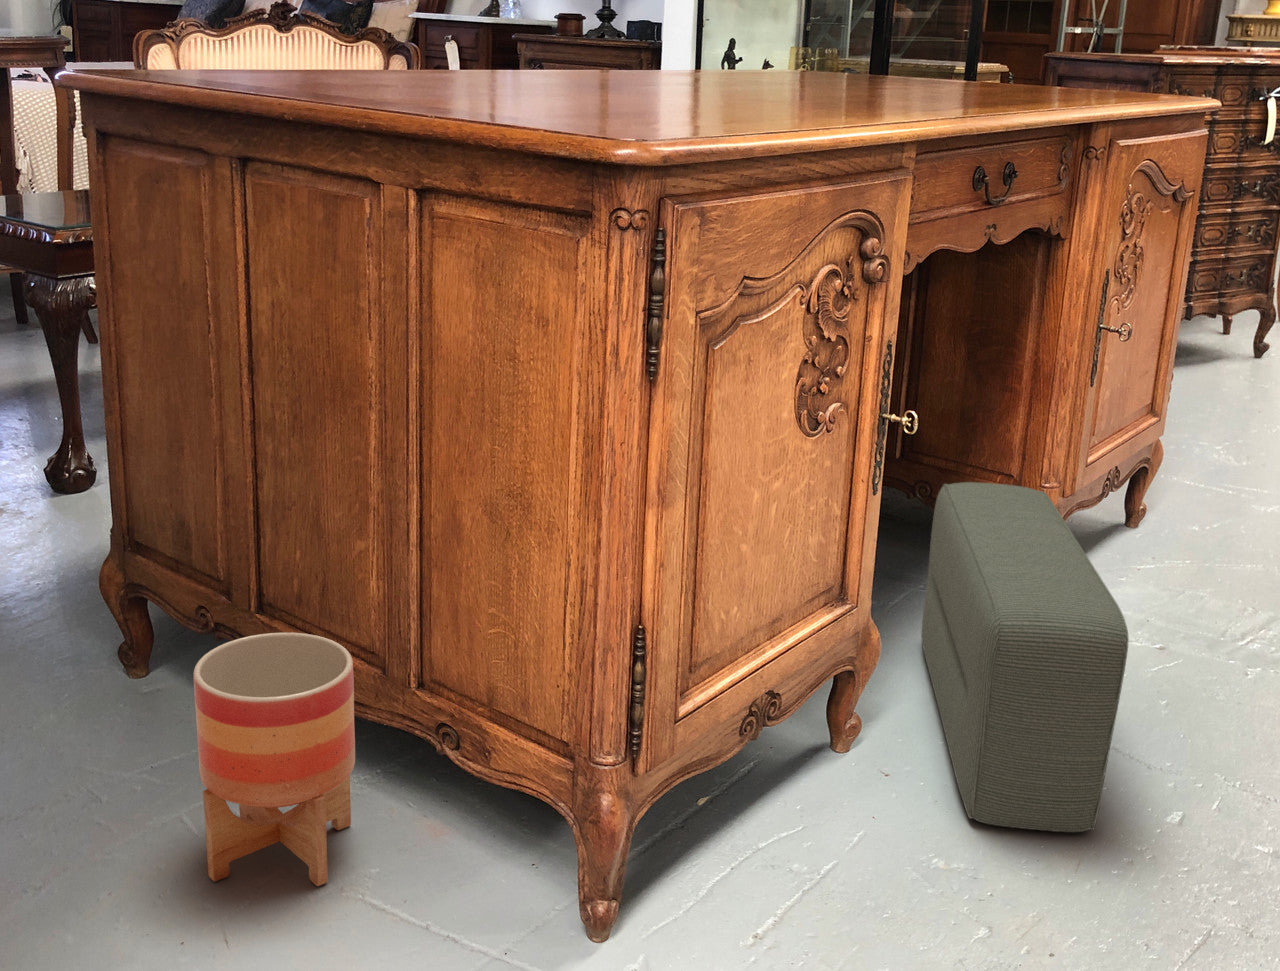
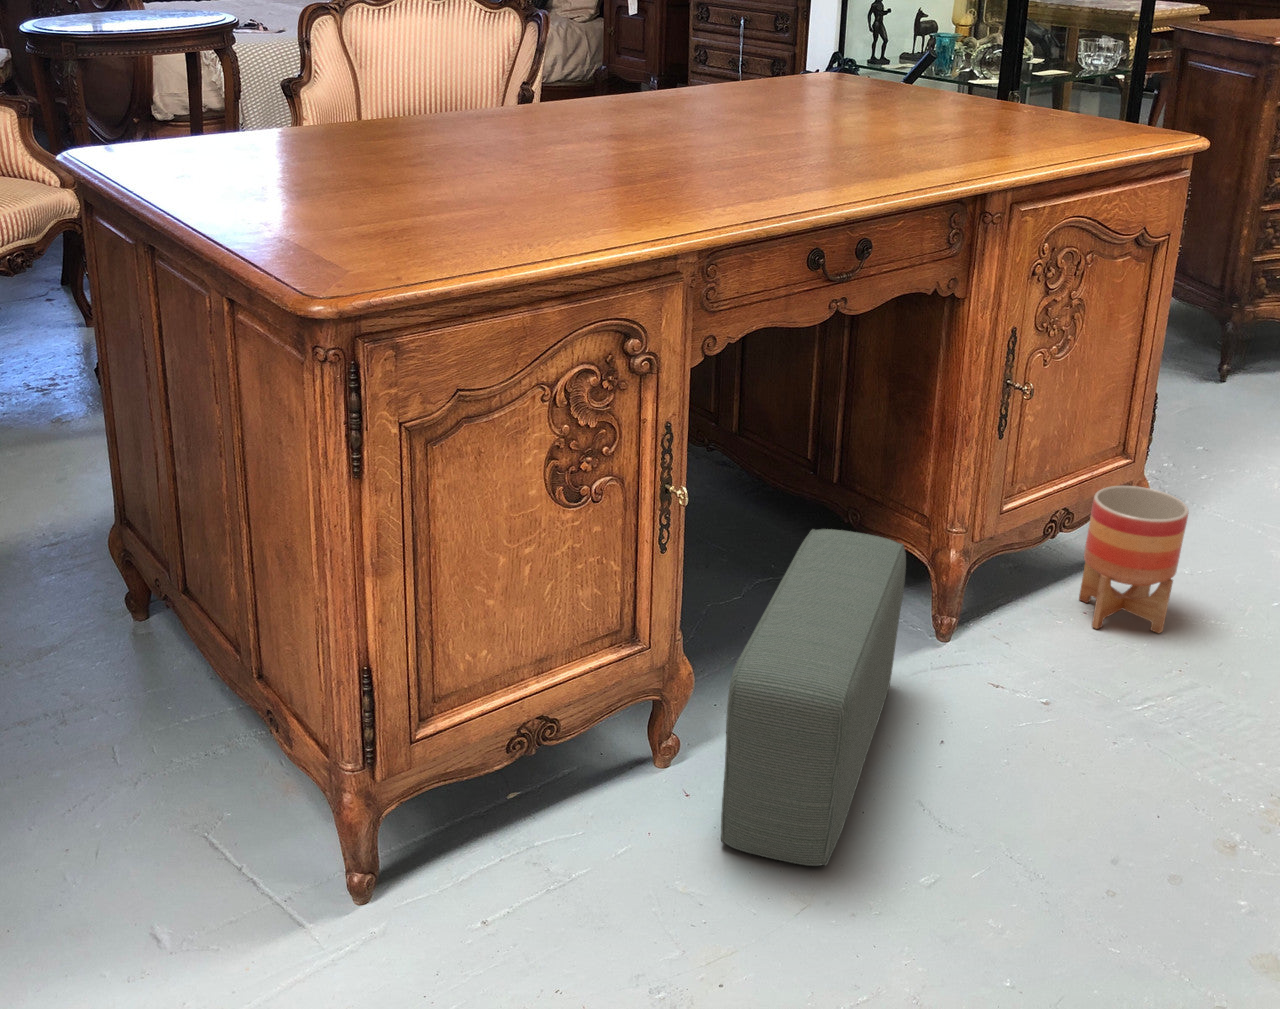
planter: present [193,633,355,886] -> present [1079,486,1189,633]

